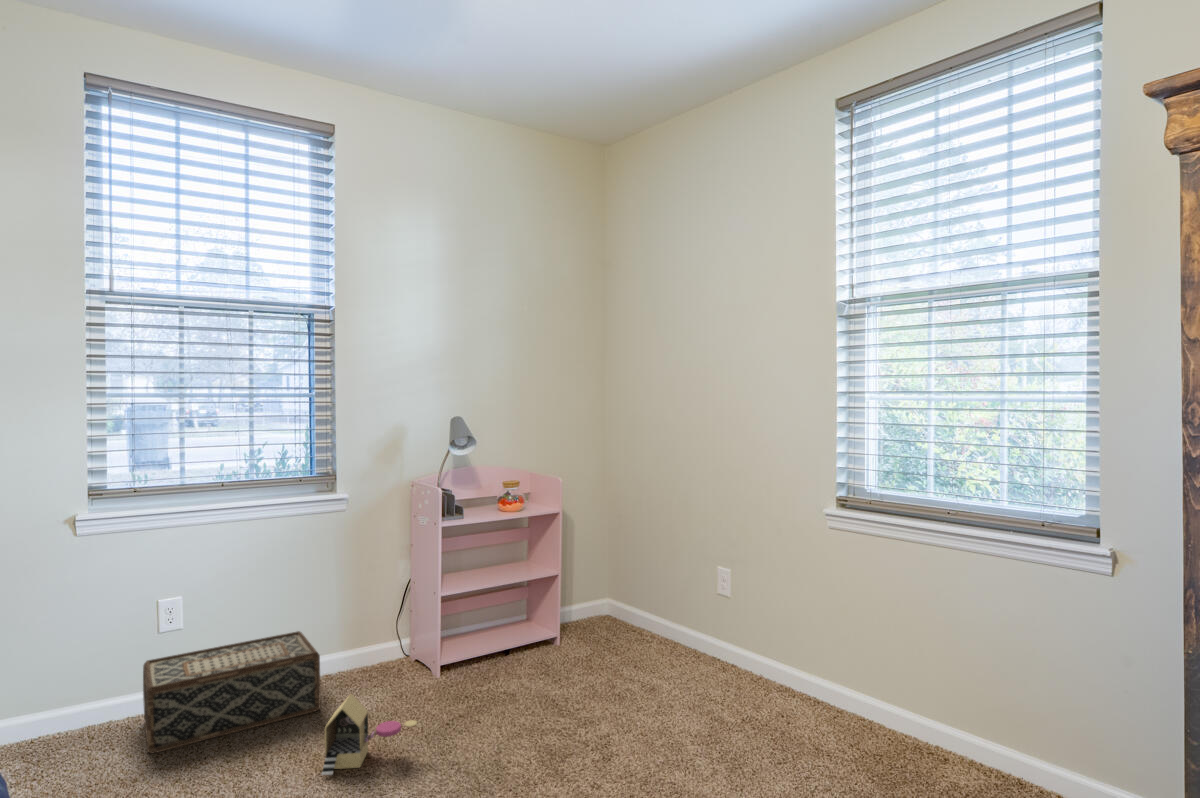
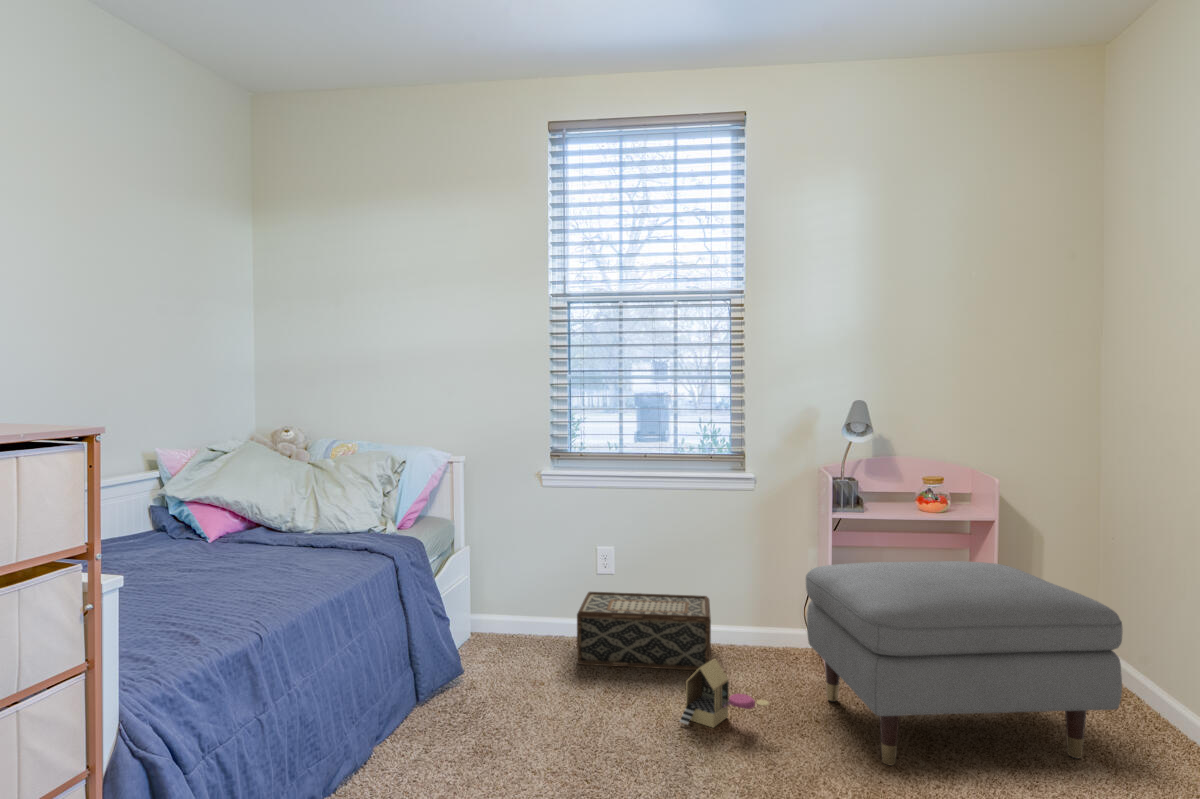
ottoman: none [426,546,673,742] -> present [806,561,1123,765]

